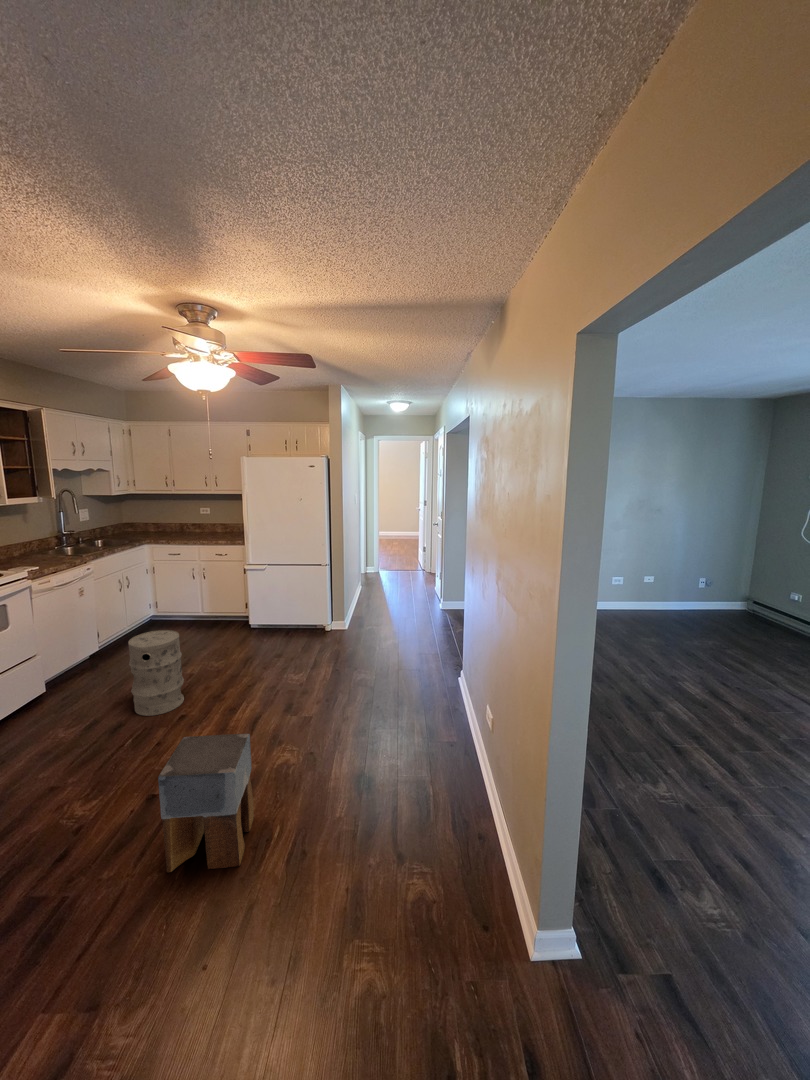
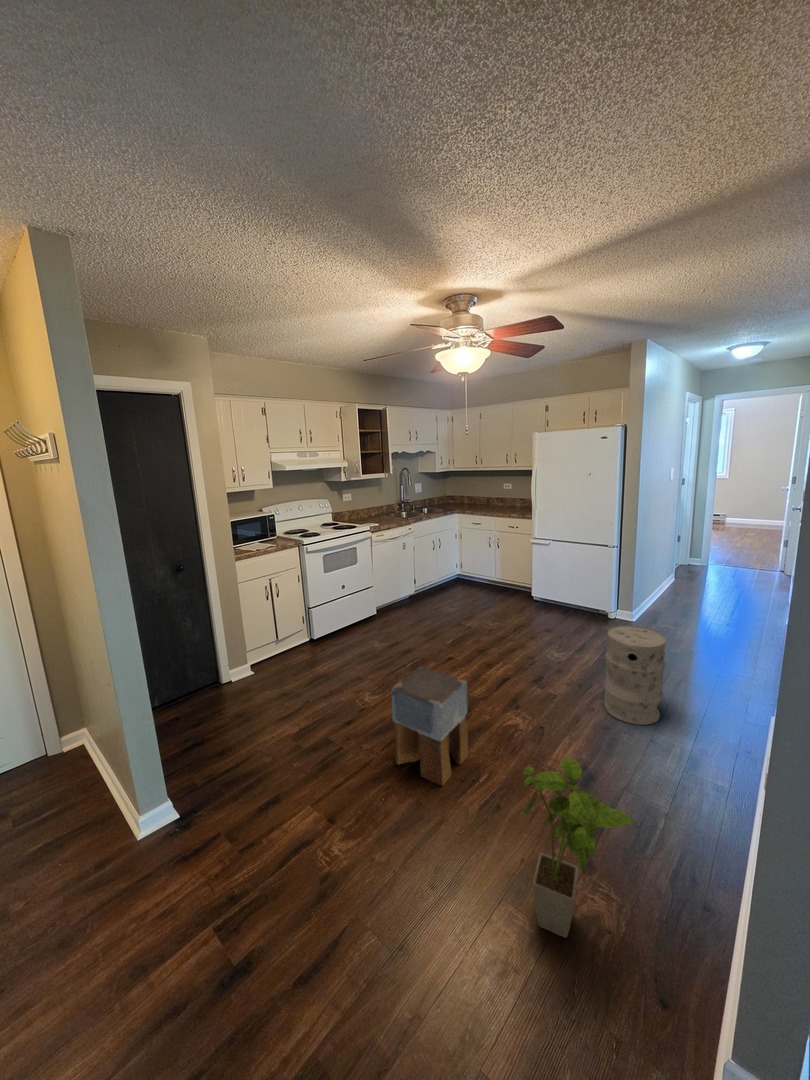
trash can: present [128,630,184,716] -> present [604,626,666,725]
house plant: none [360,763,451,939] -> present [521,758,635,938]

